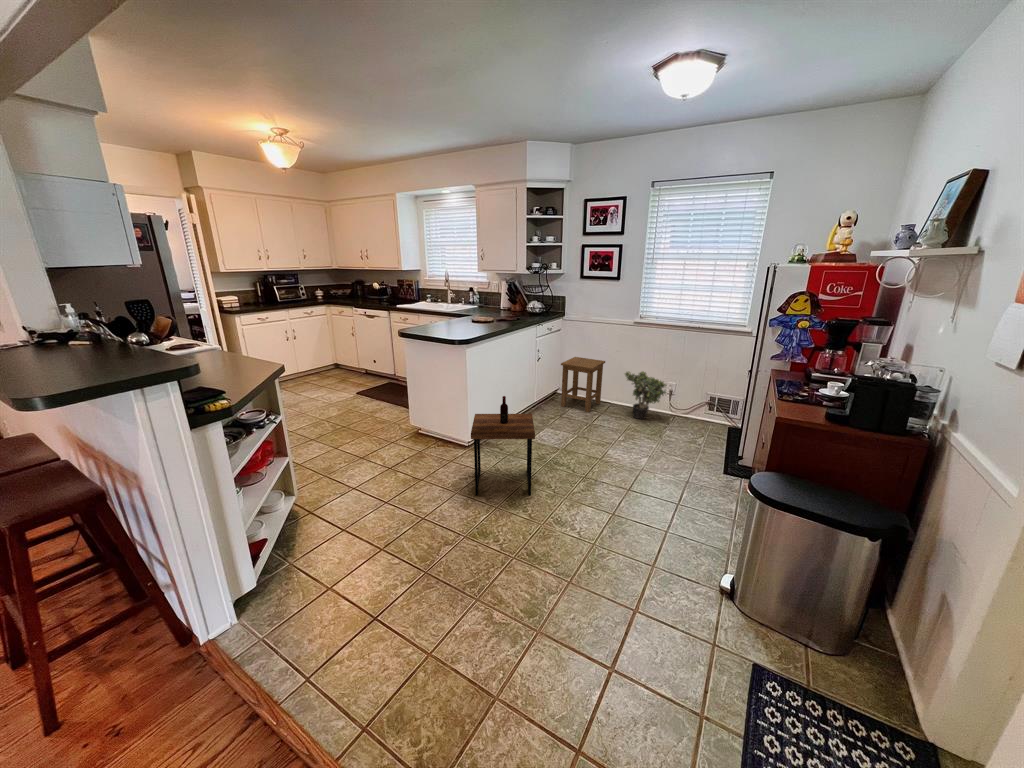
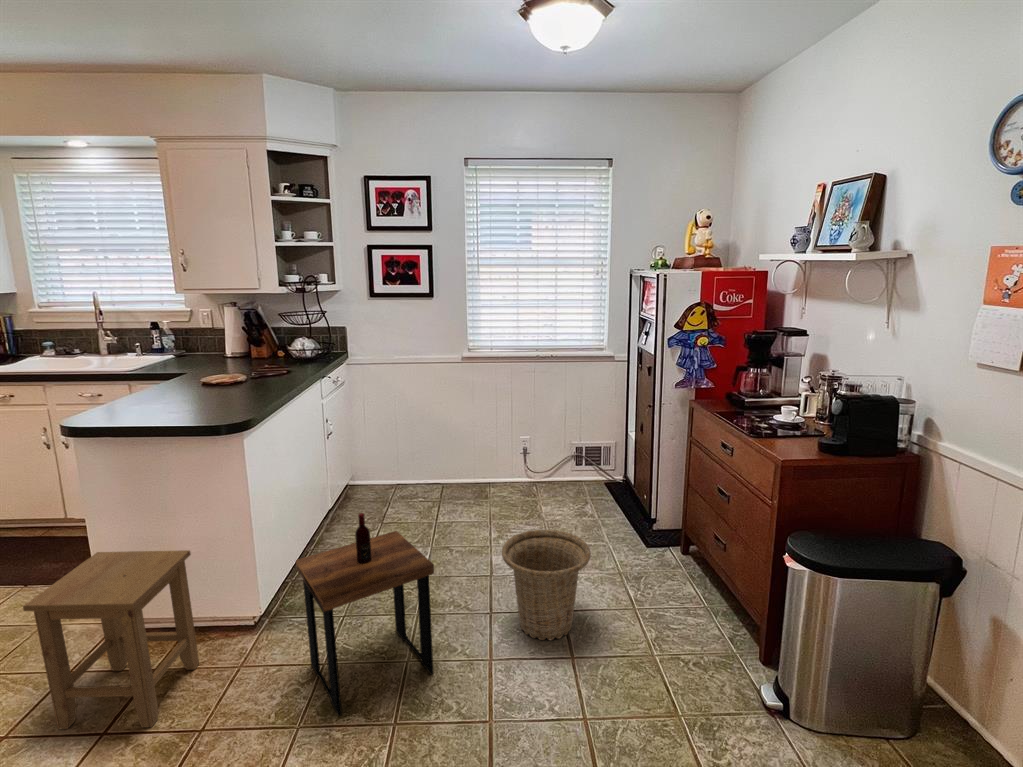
stool: present [561,357,605,413] -> present [23,550,199,729]
potted plant: present [625,371,667,419] -> none [465,424,527,494]
basket: none [586,436,646,506] -> present [502,530,591,640]

